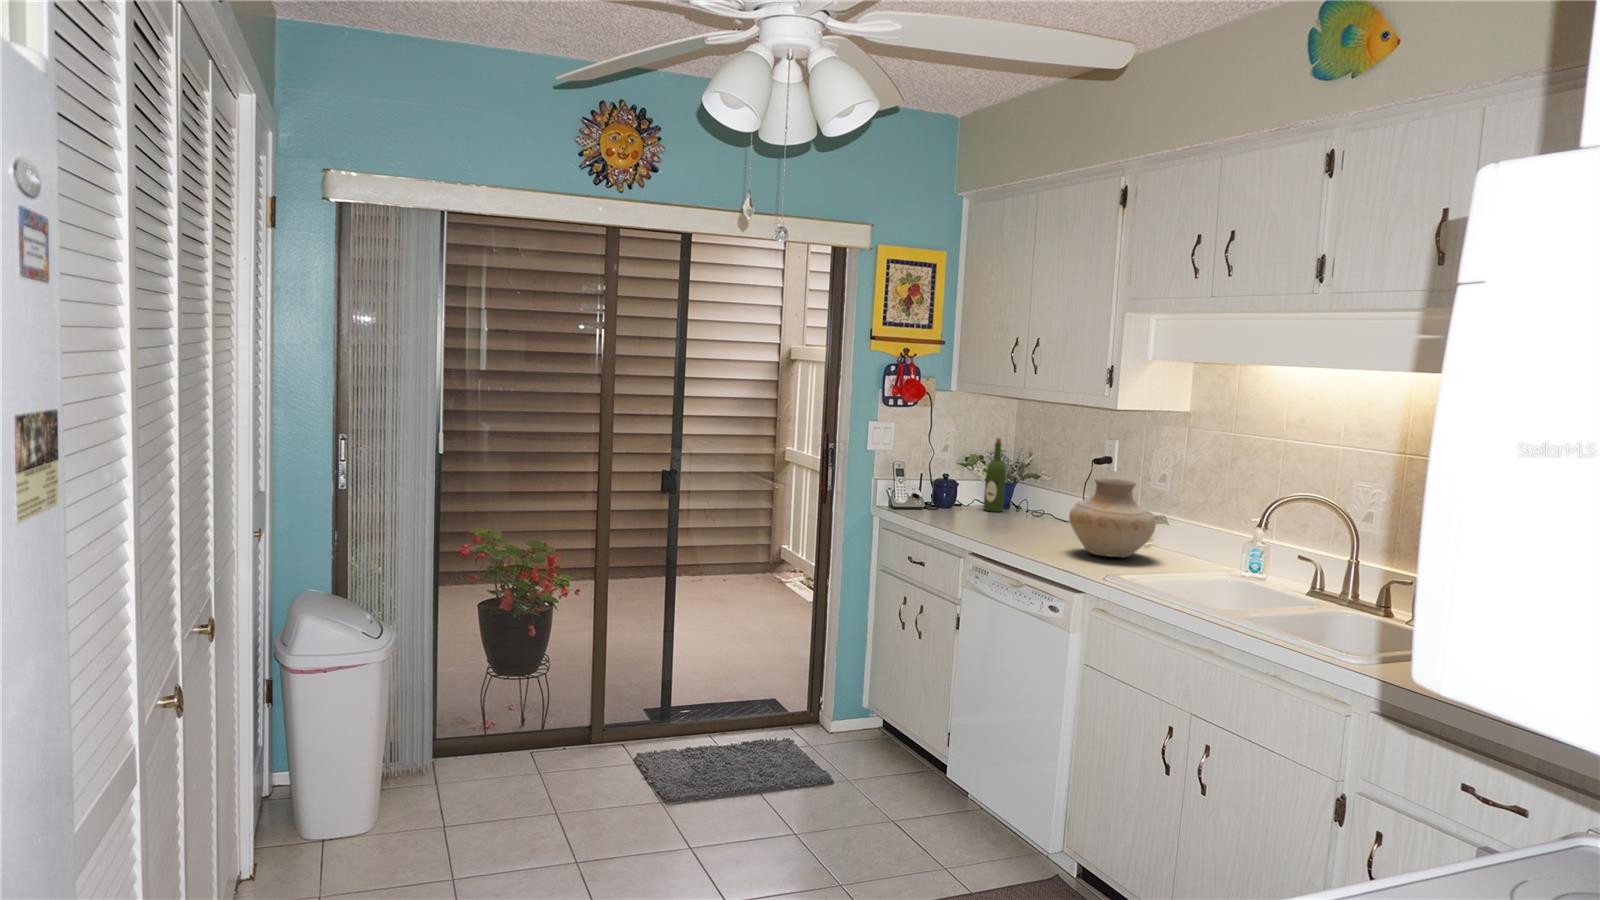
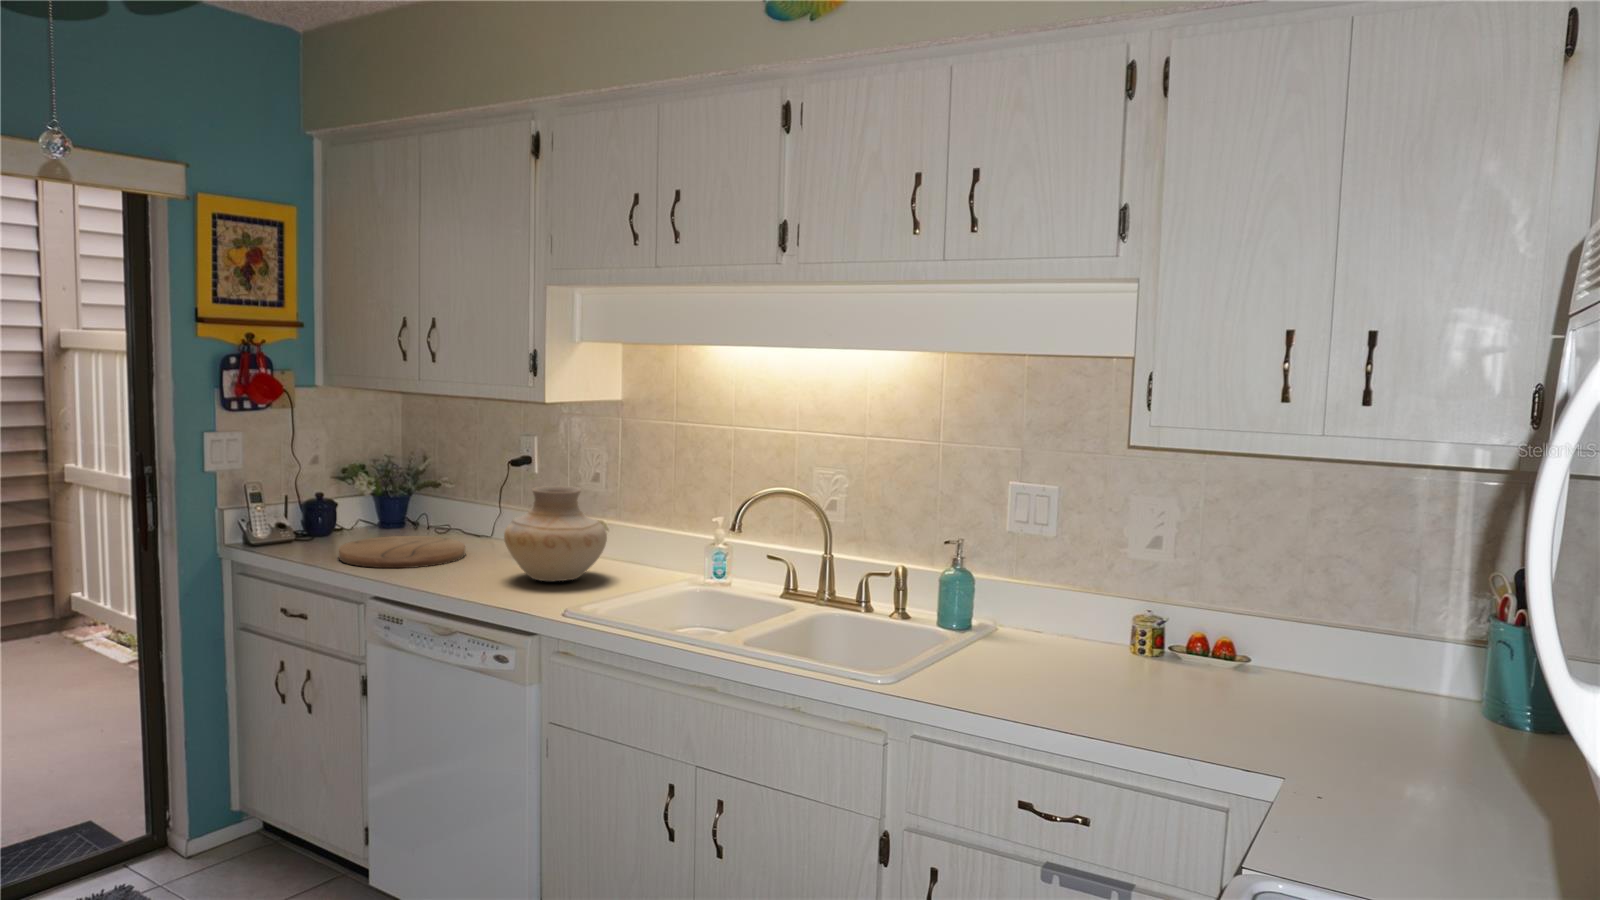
wine bottle: present [984,438,1006,512] -> none [375,444,402,536]
cutting board: none [951,510,1046,535] -> present [339,536,465,568]

